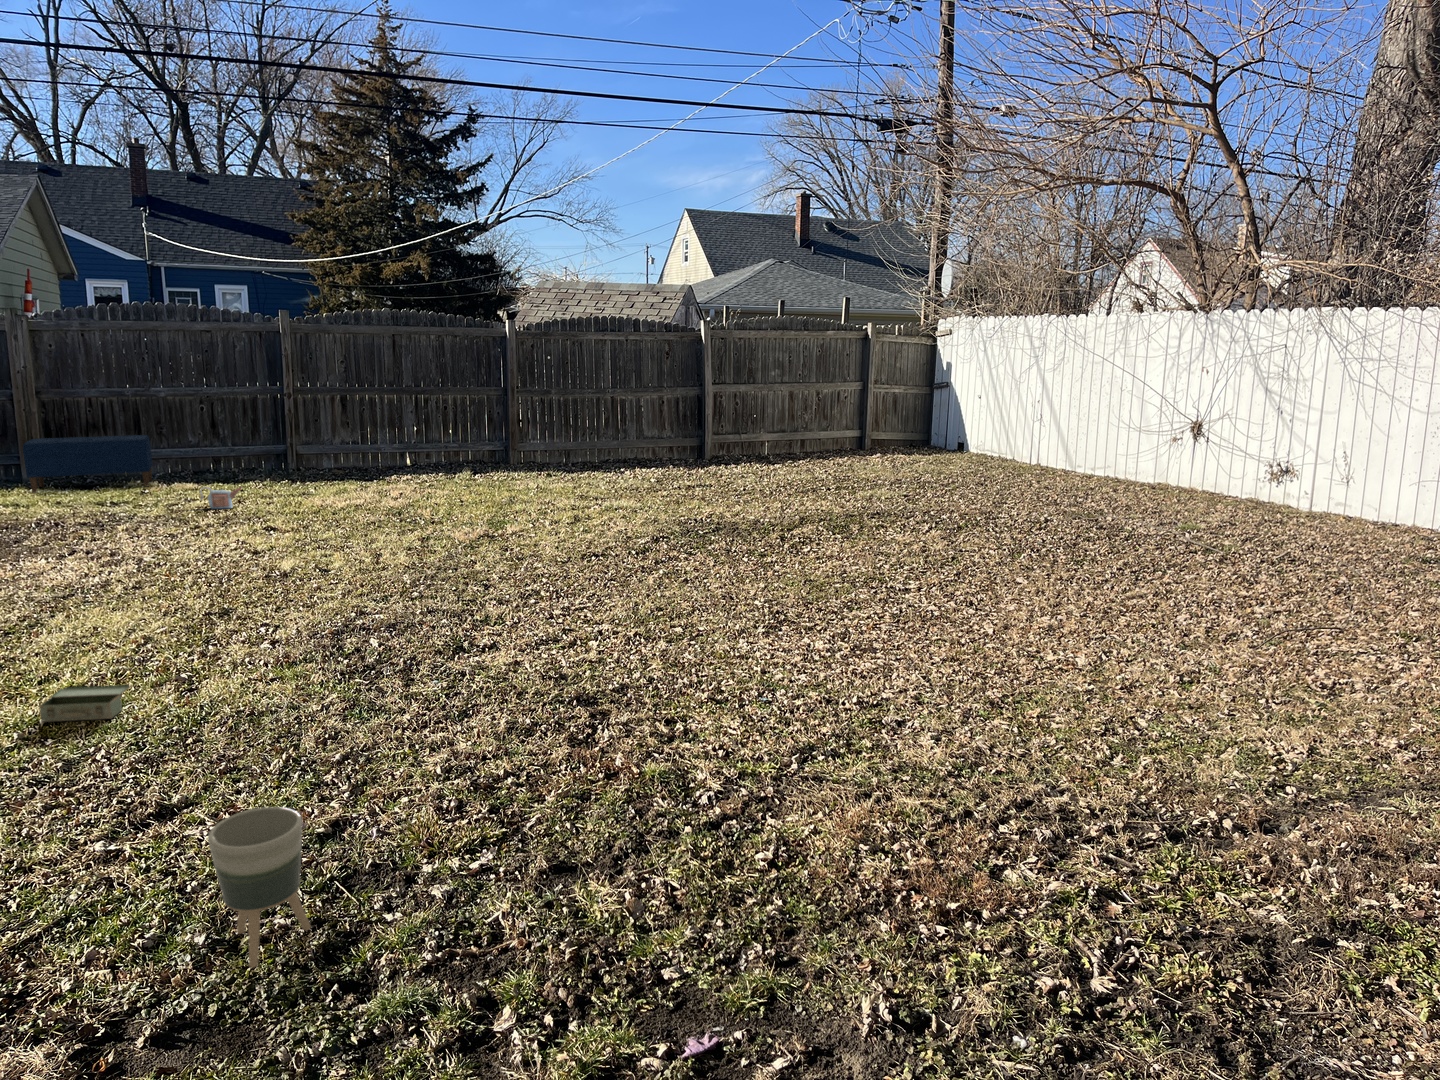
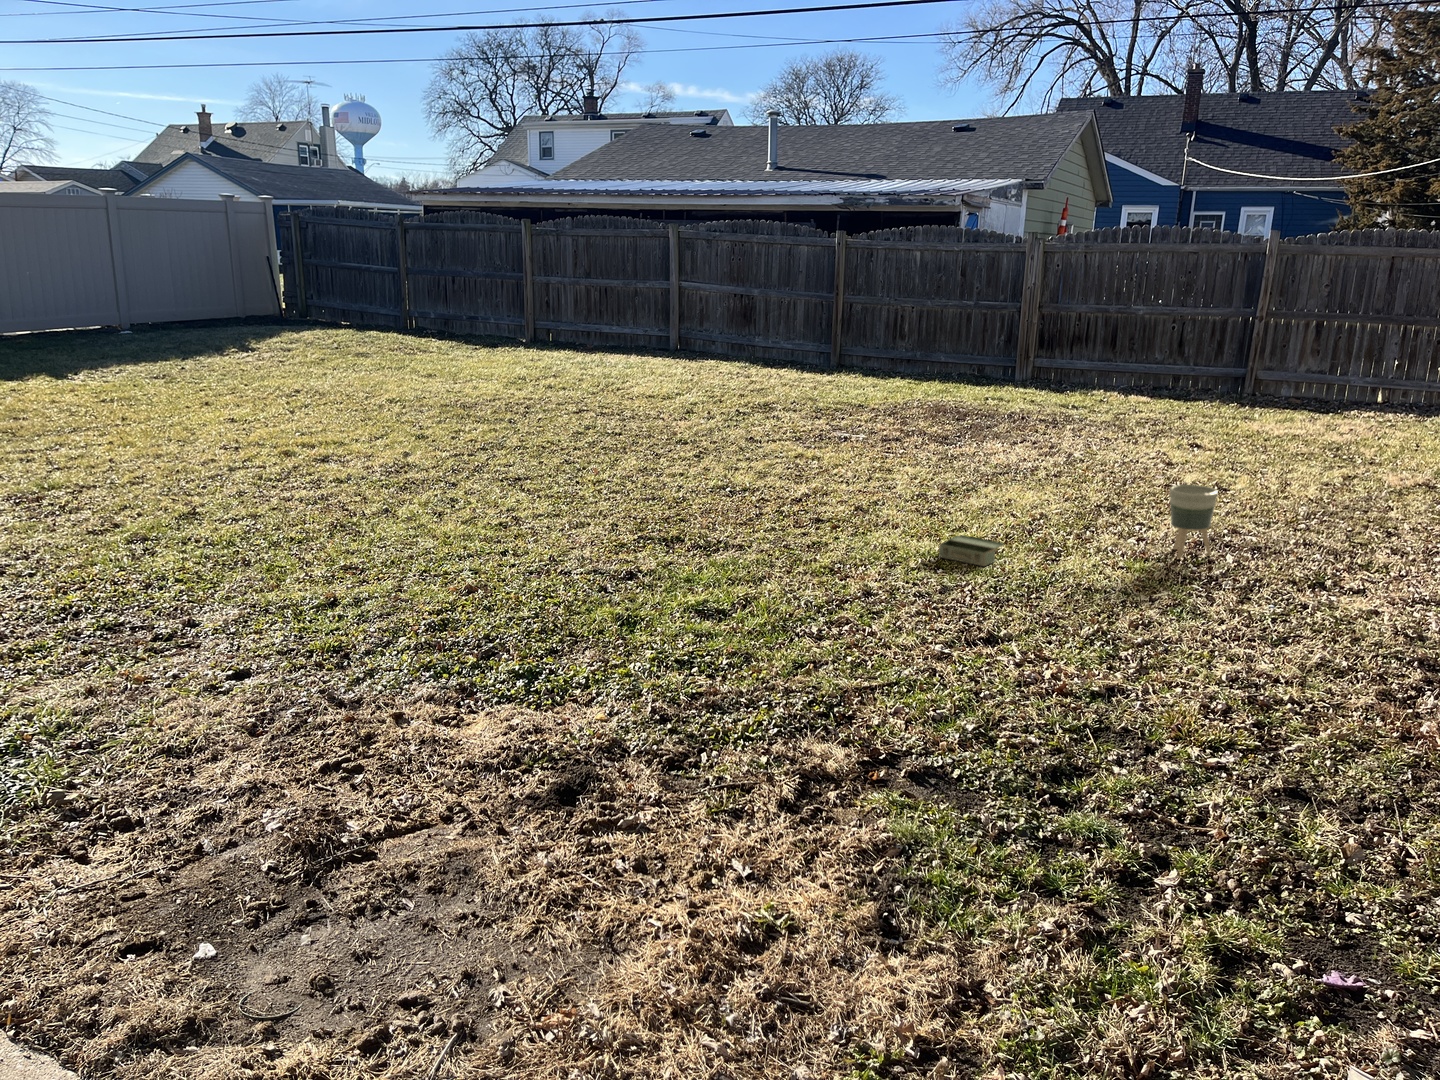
bench: present [23,435,153,493] -> none [1005,333,1111,384]
watering can: present [200,487,242,509] -> none [1137,387,1180,411]
planter: present [208,807,311,968] -> present [1170,485,1218,559]

